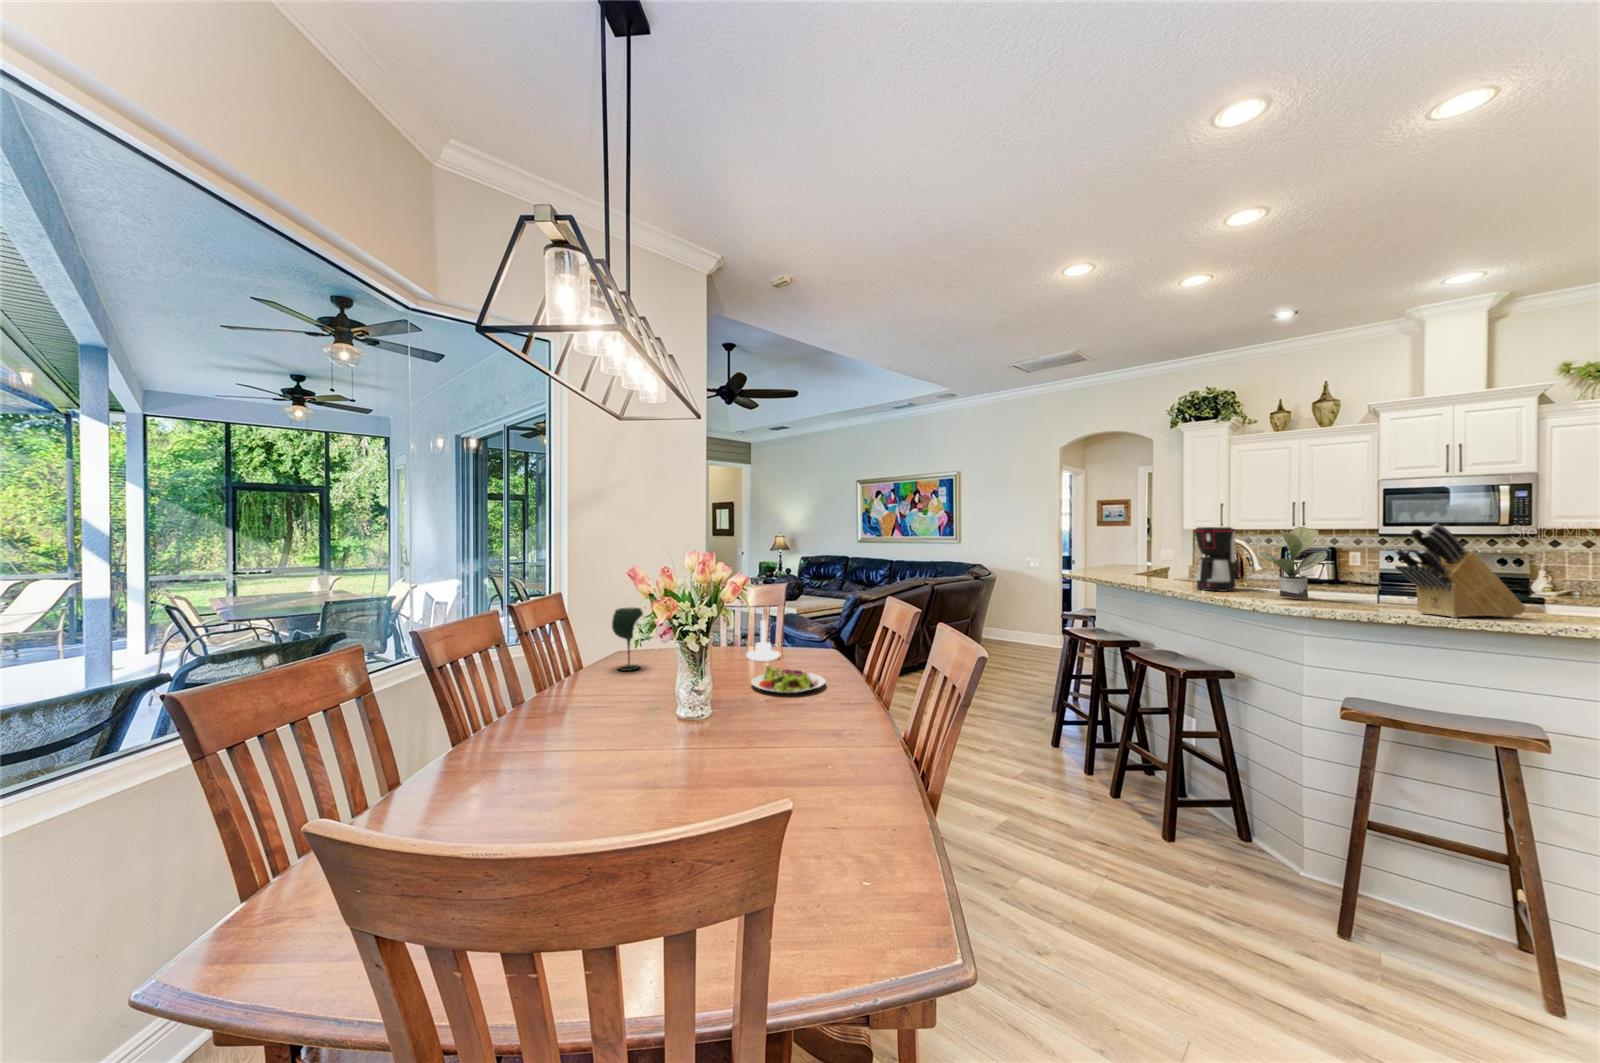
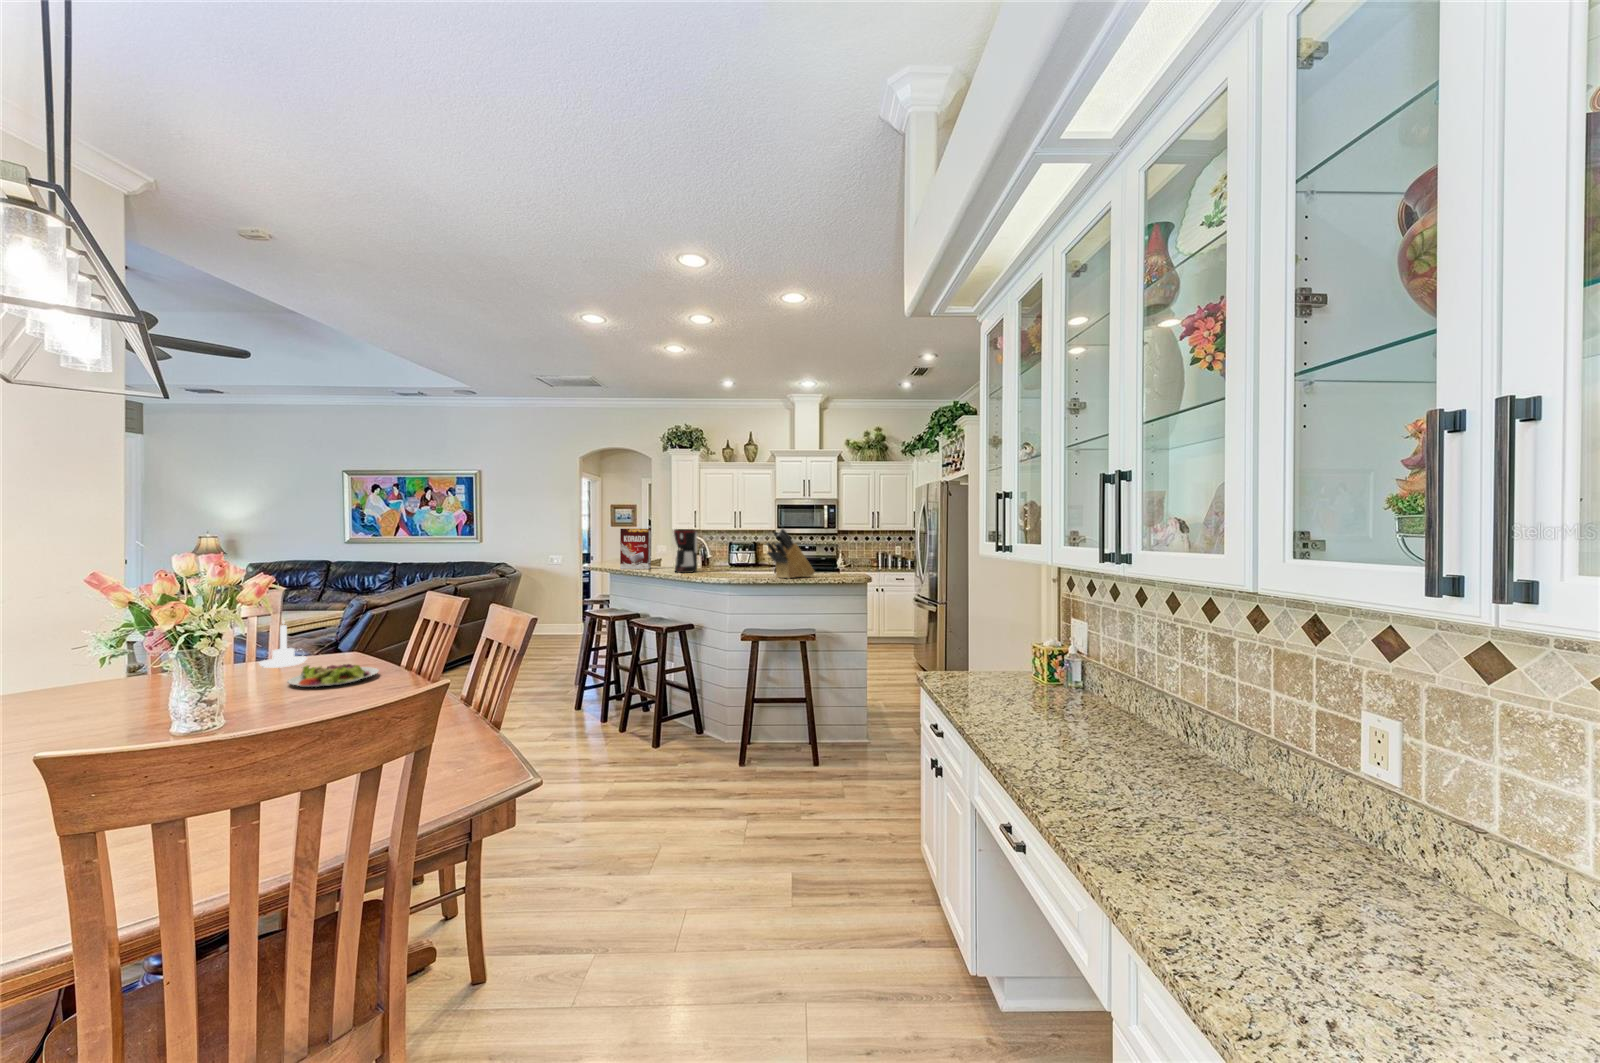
cereal box: none [1112,527,1156,582] -> present [620,529,651,569]
potted plant: present [1258,527,1327,599] -> none [707,529,741,574]
wine glass: present [612,608,643,671] -> none [41,625,105,704]

